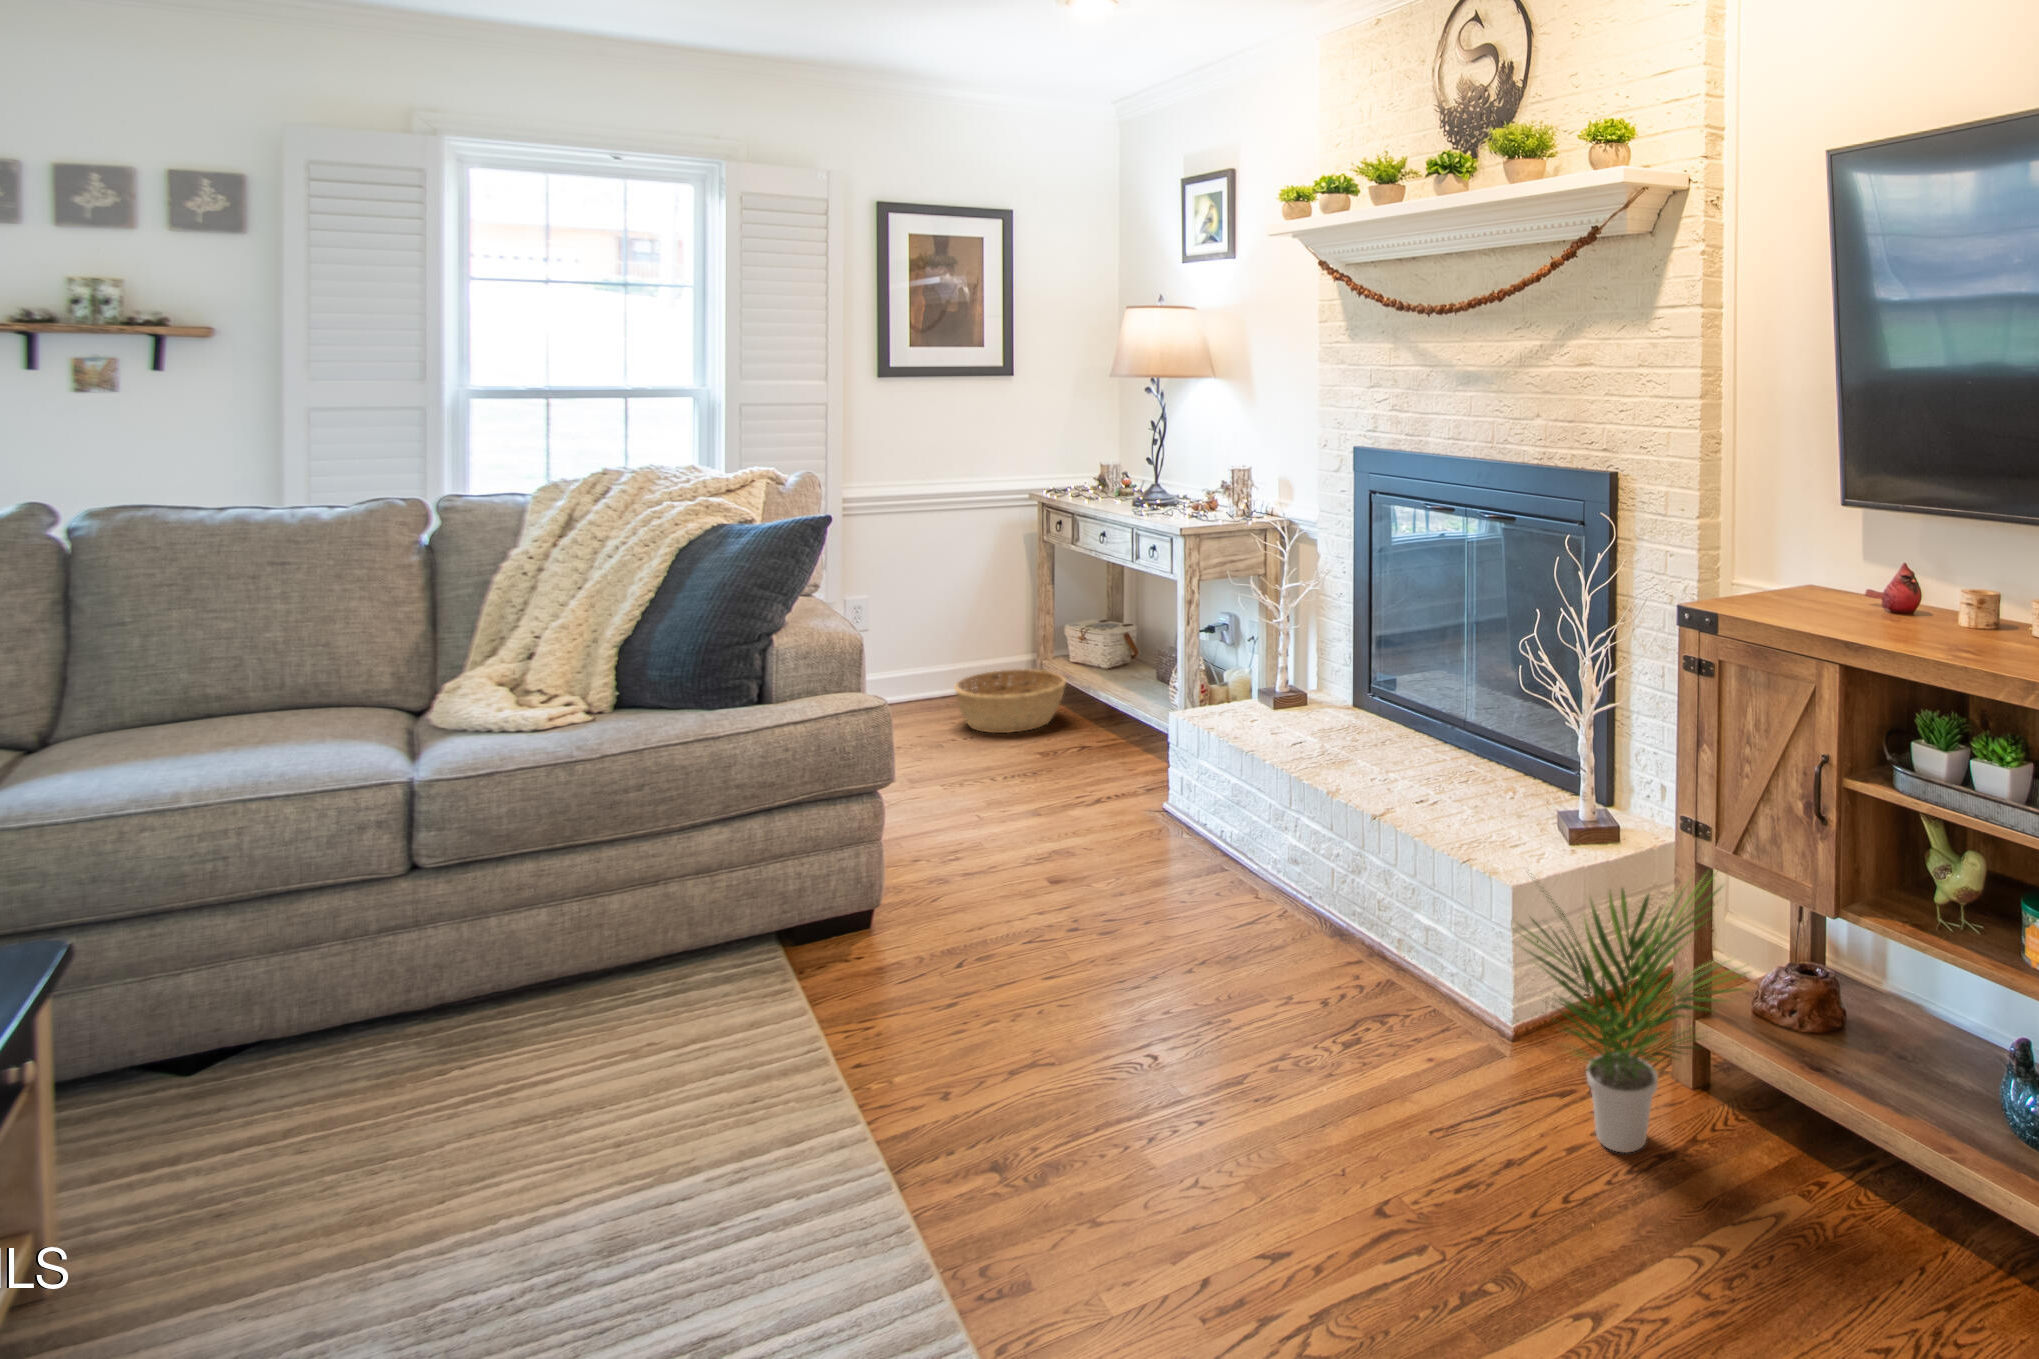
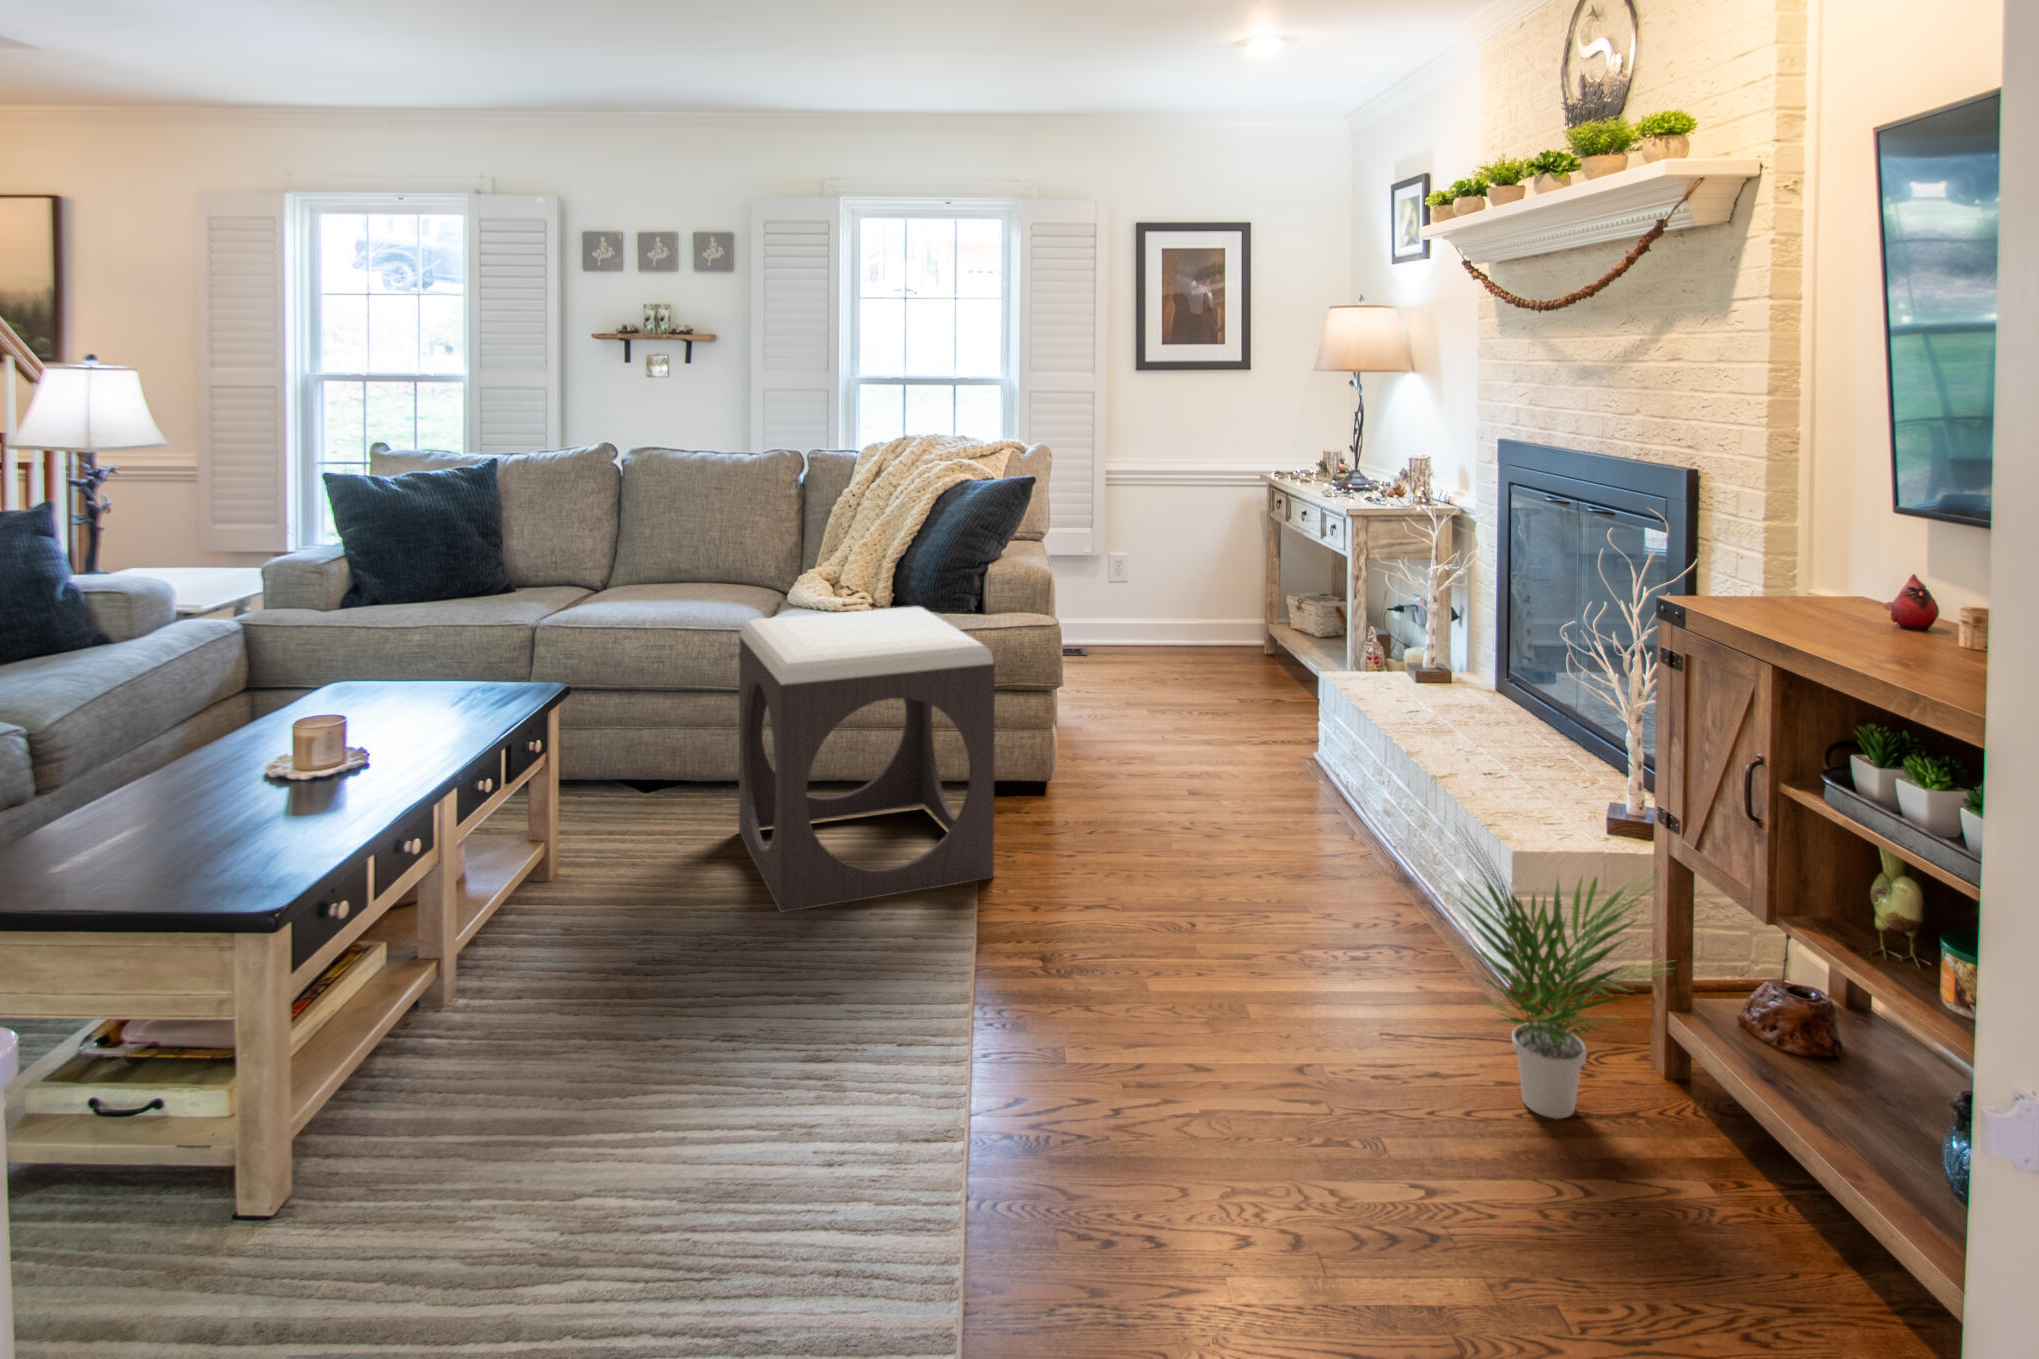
basket: present [955,669,1066,733] -> none [1184,627,1278,680]
footstool: none [385,709,876,1243] -> present [739,607,995,913]

